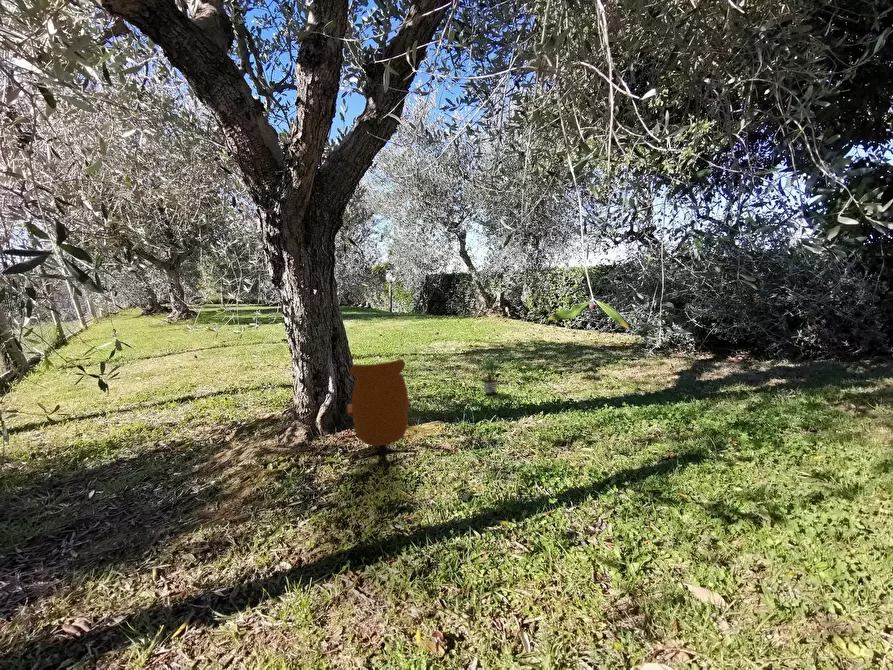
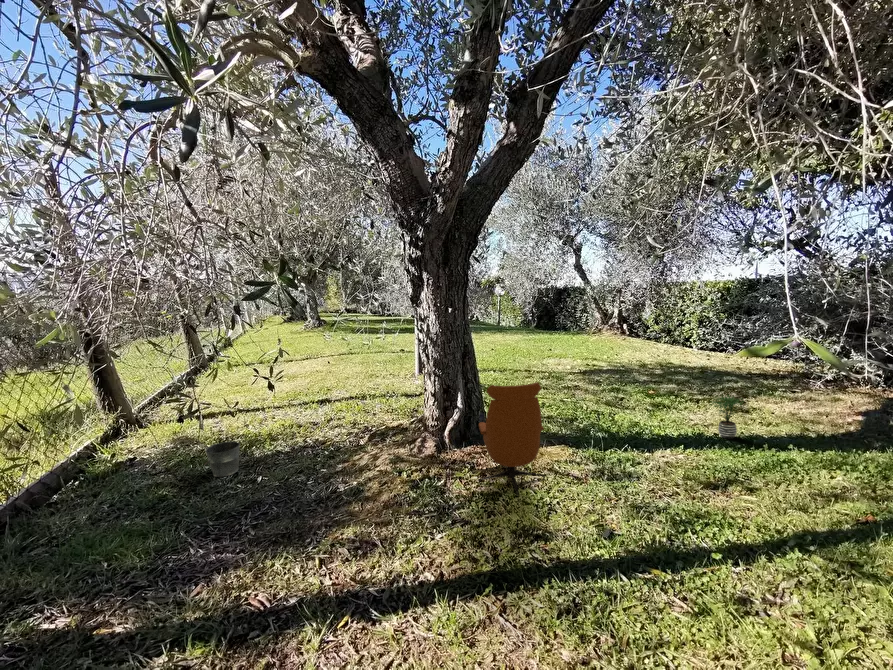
potted plant: present [479,360,499,395] -> present [712,395,741,439]
bucket: none [26,449,74,491] -> present [204,441,240,477]

